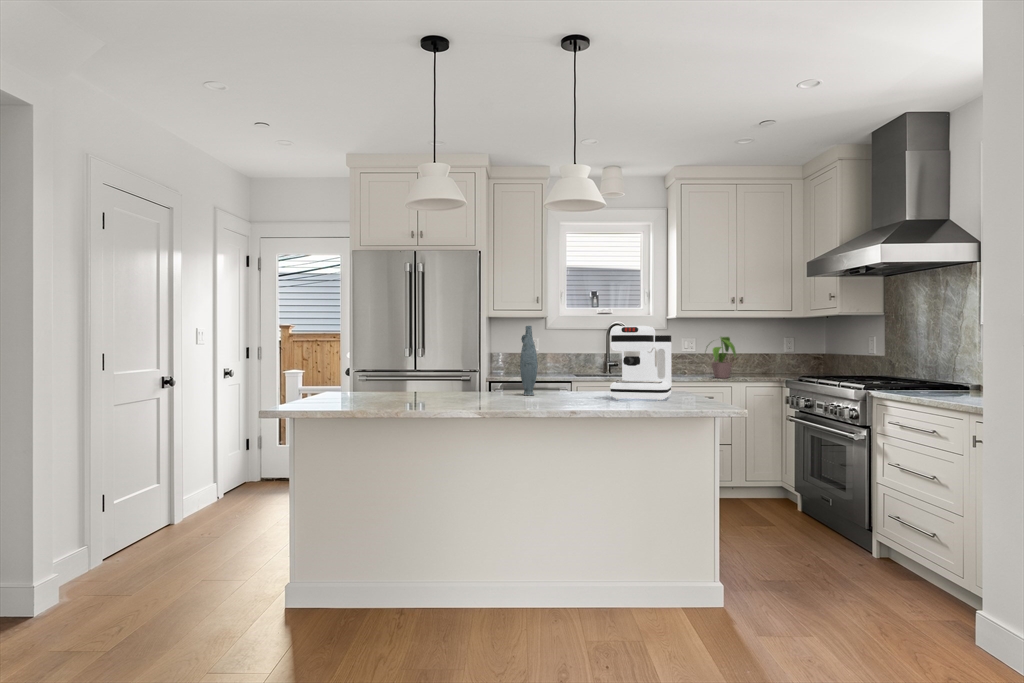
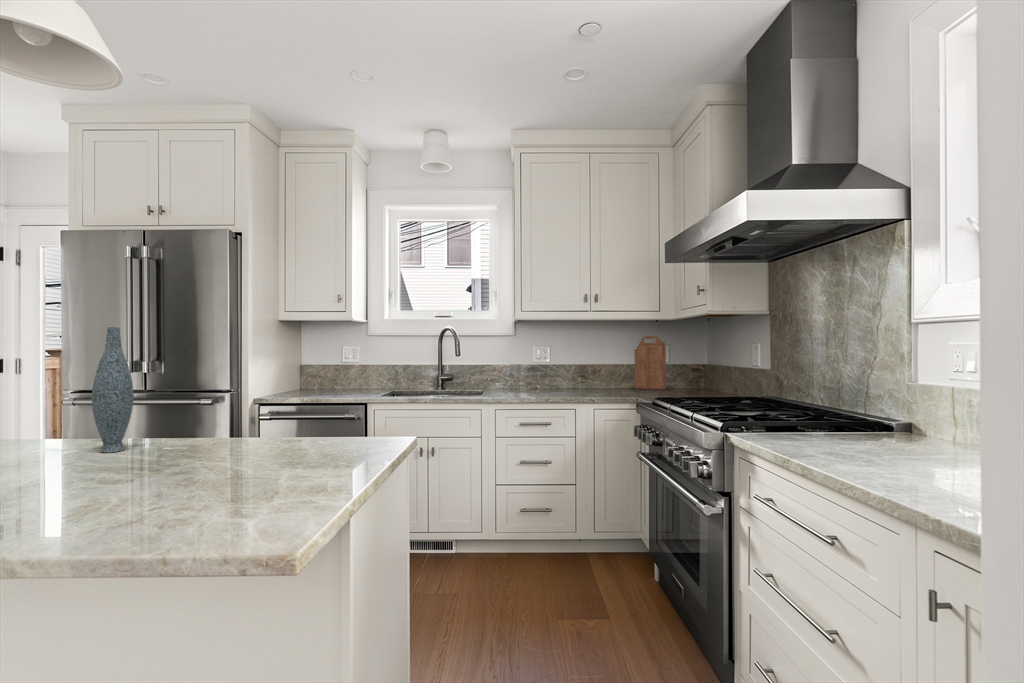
coffee maker: present [610,326,671,401] -> none [113,324,307,489]
cutting board: none [765,331,792,375] -> present [634,336,666,390]
potted plant: present [706,337,736,378] -> none [539,343,591,397]

